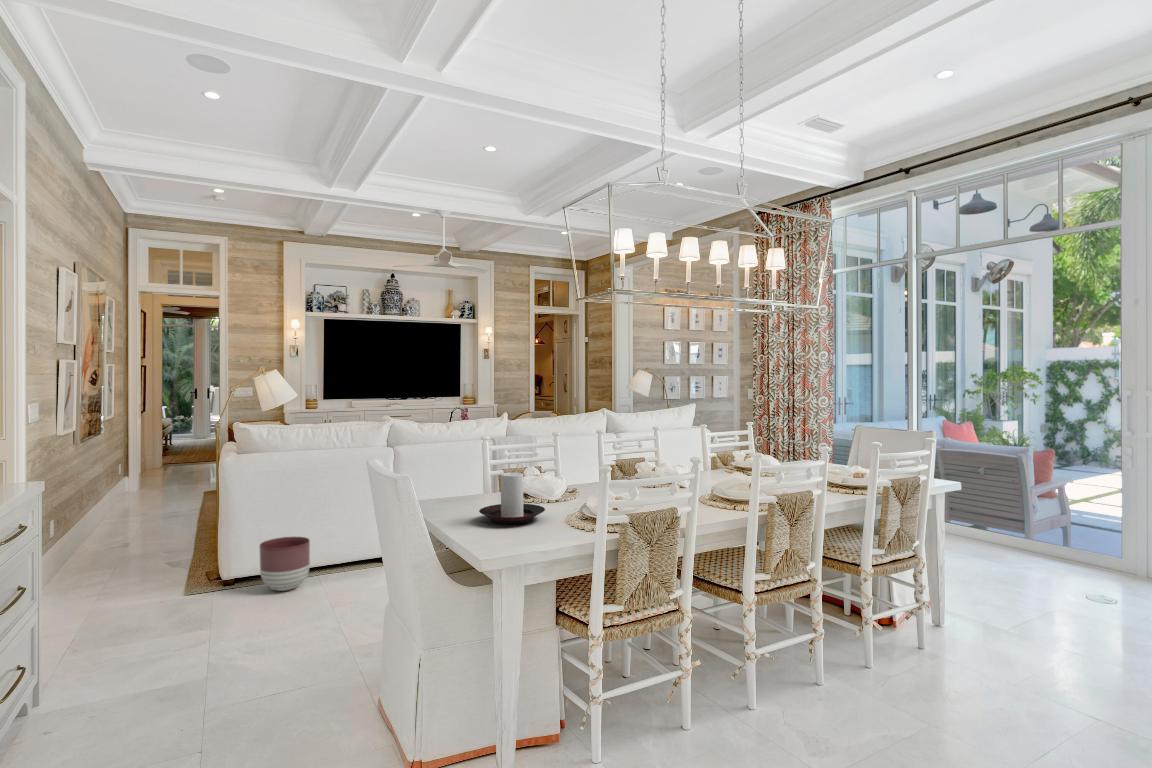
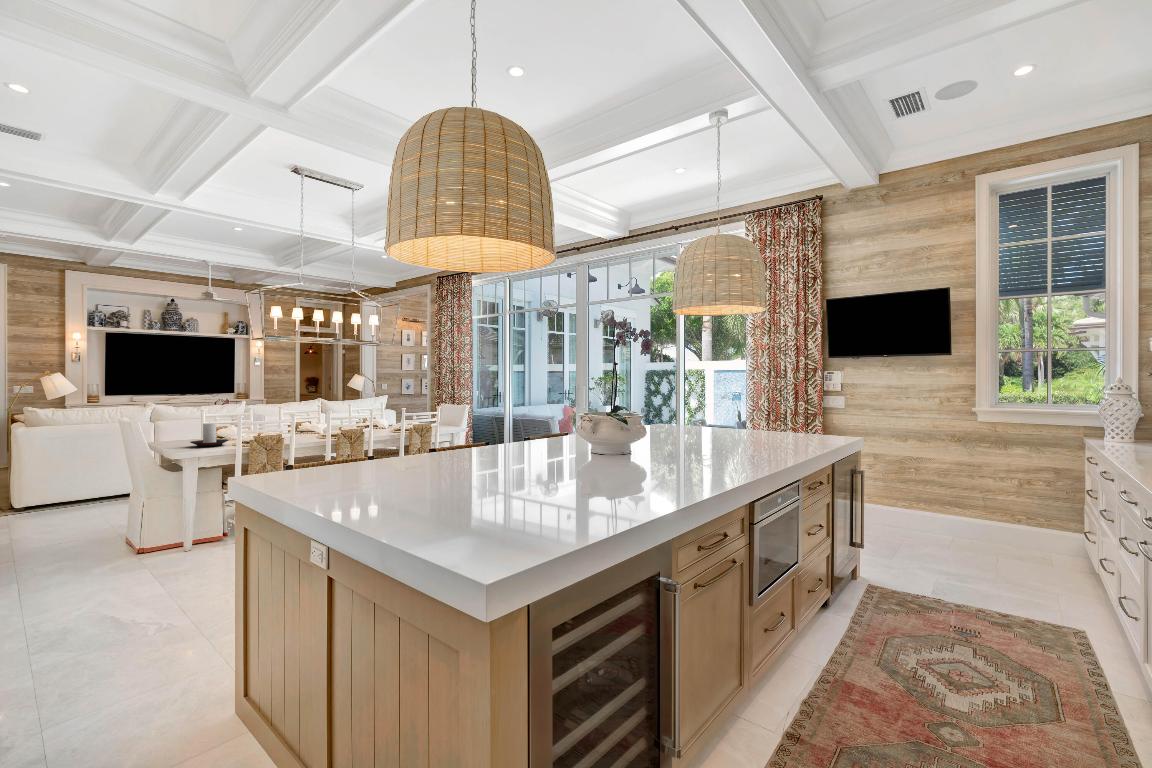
planter: present [259,537,310,591] -> none [47,479,87,513]

